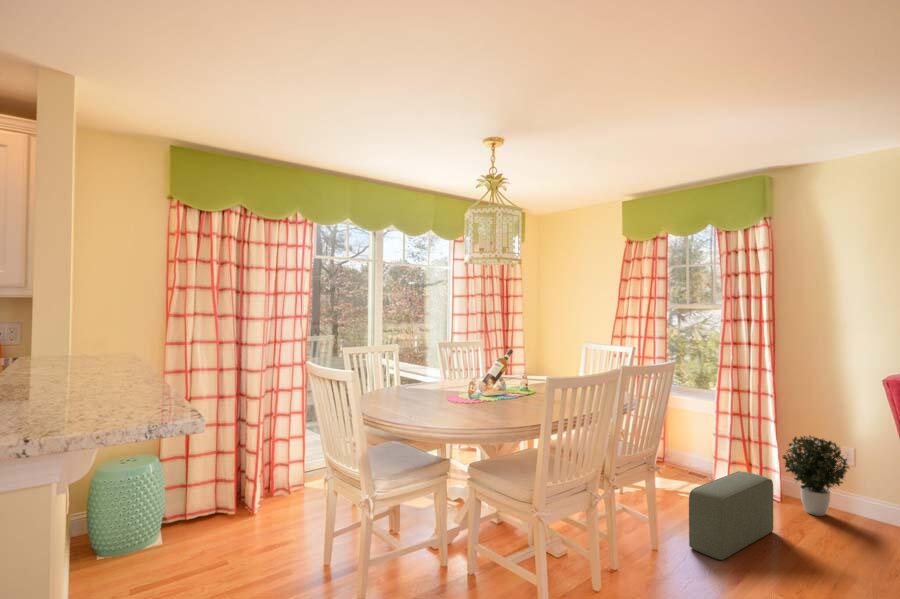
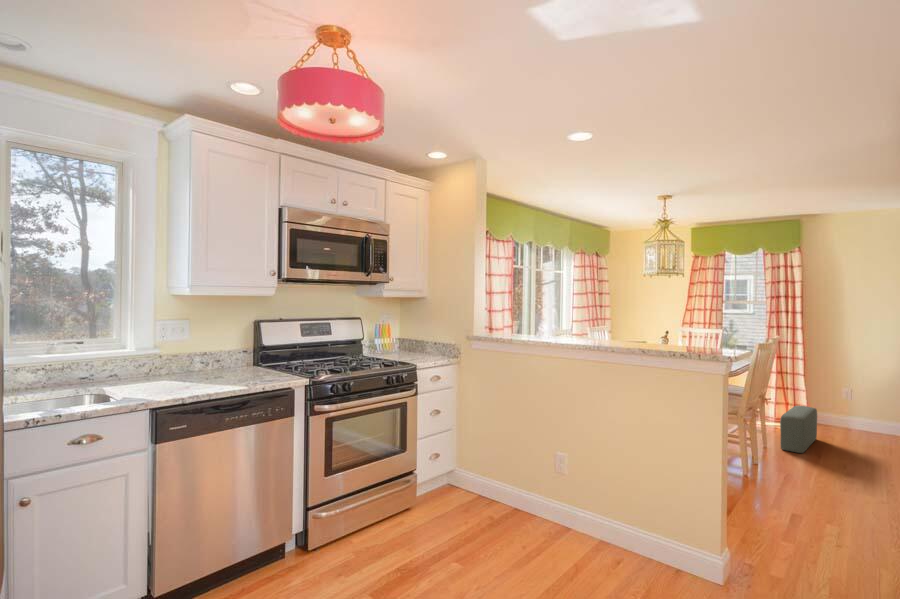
potted plant: present [783,436,849,516] -> none [812,382,852,430]

